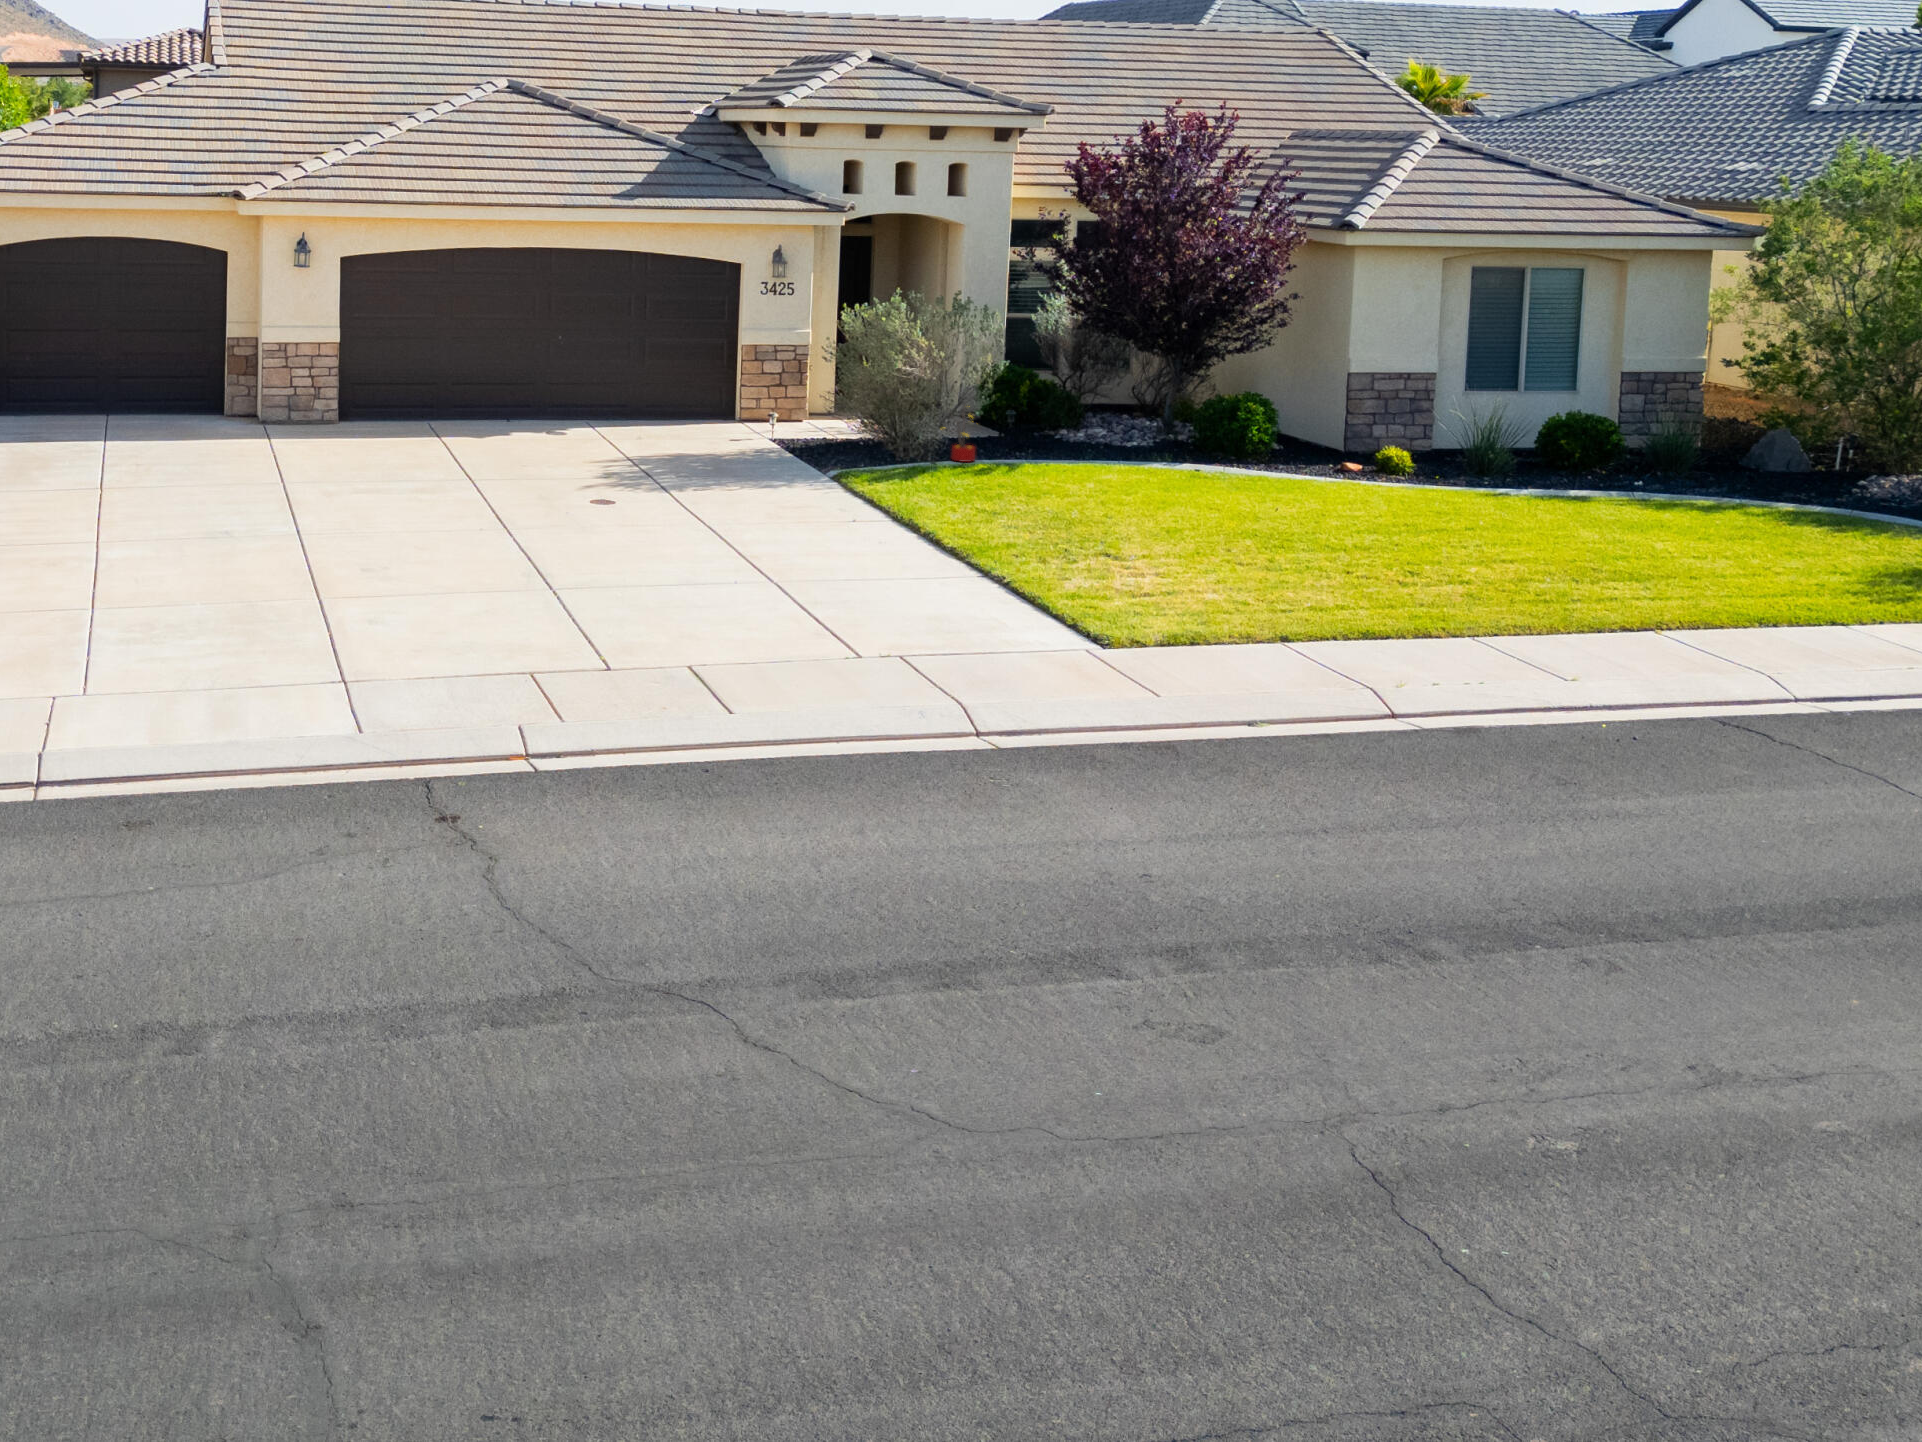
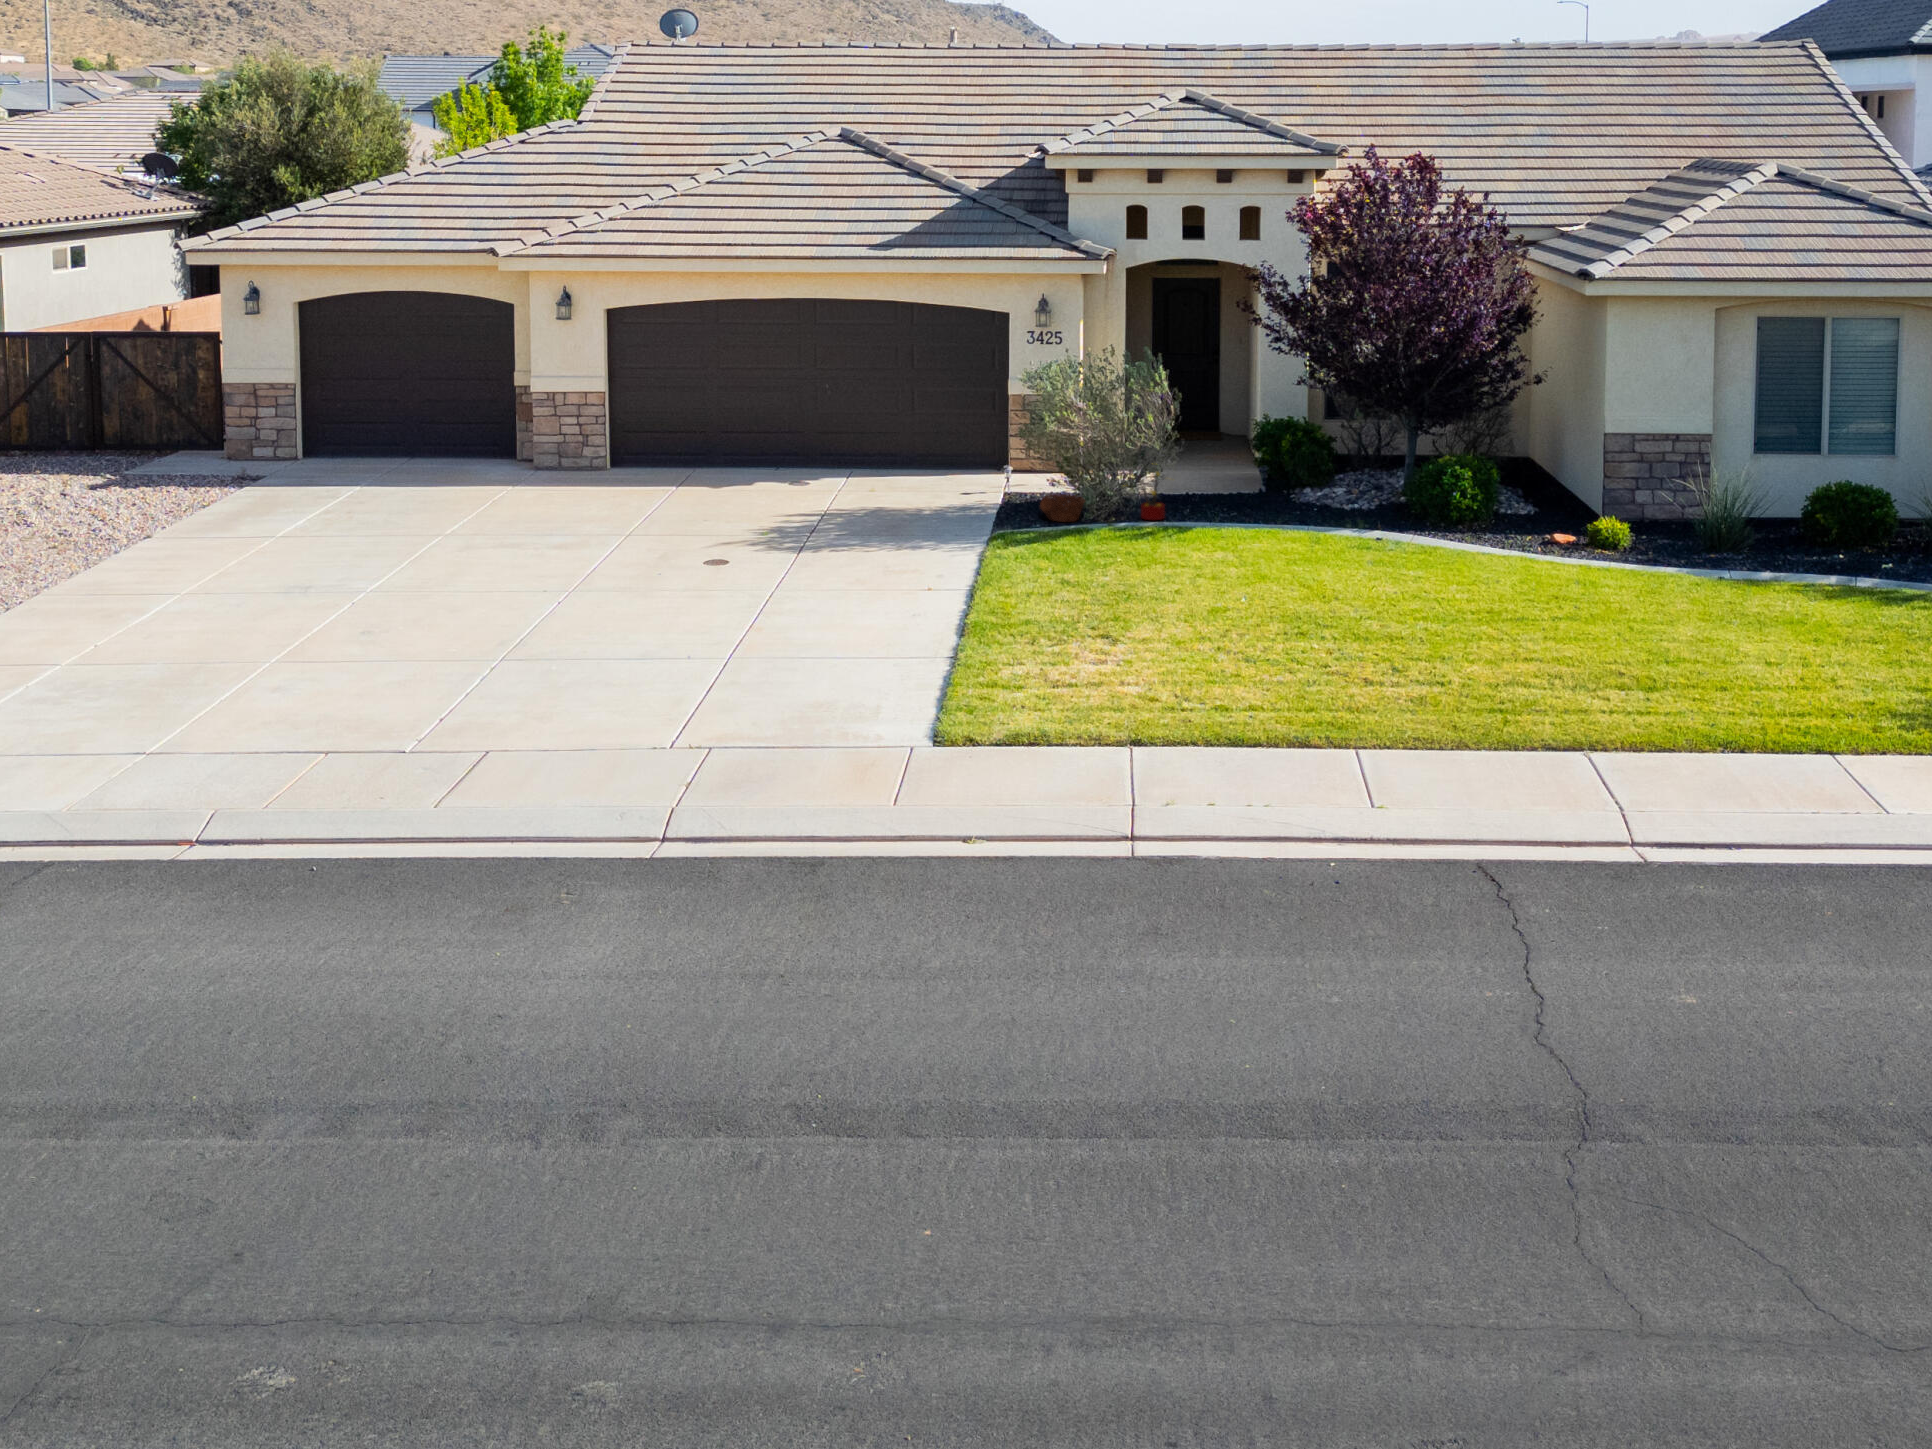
basket: none [854,438,904,465] -> present [1040,494,1085,522]

